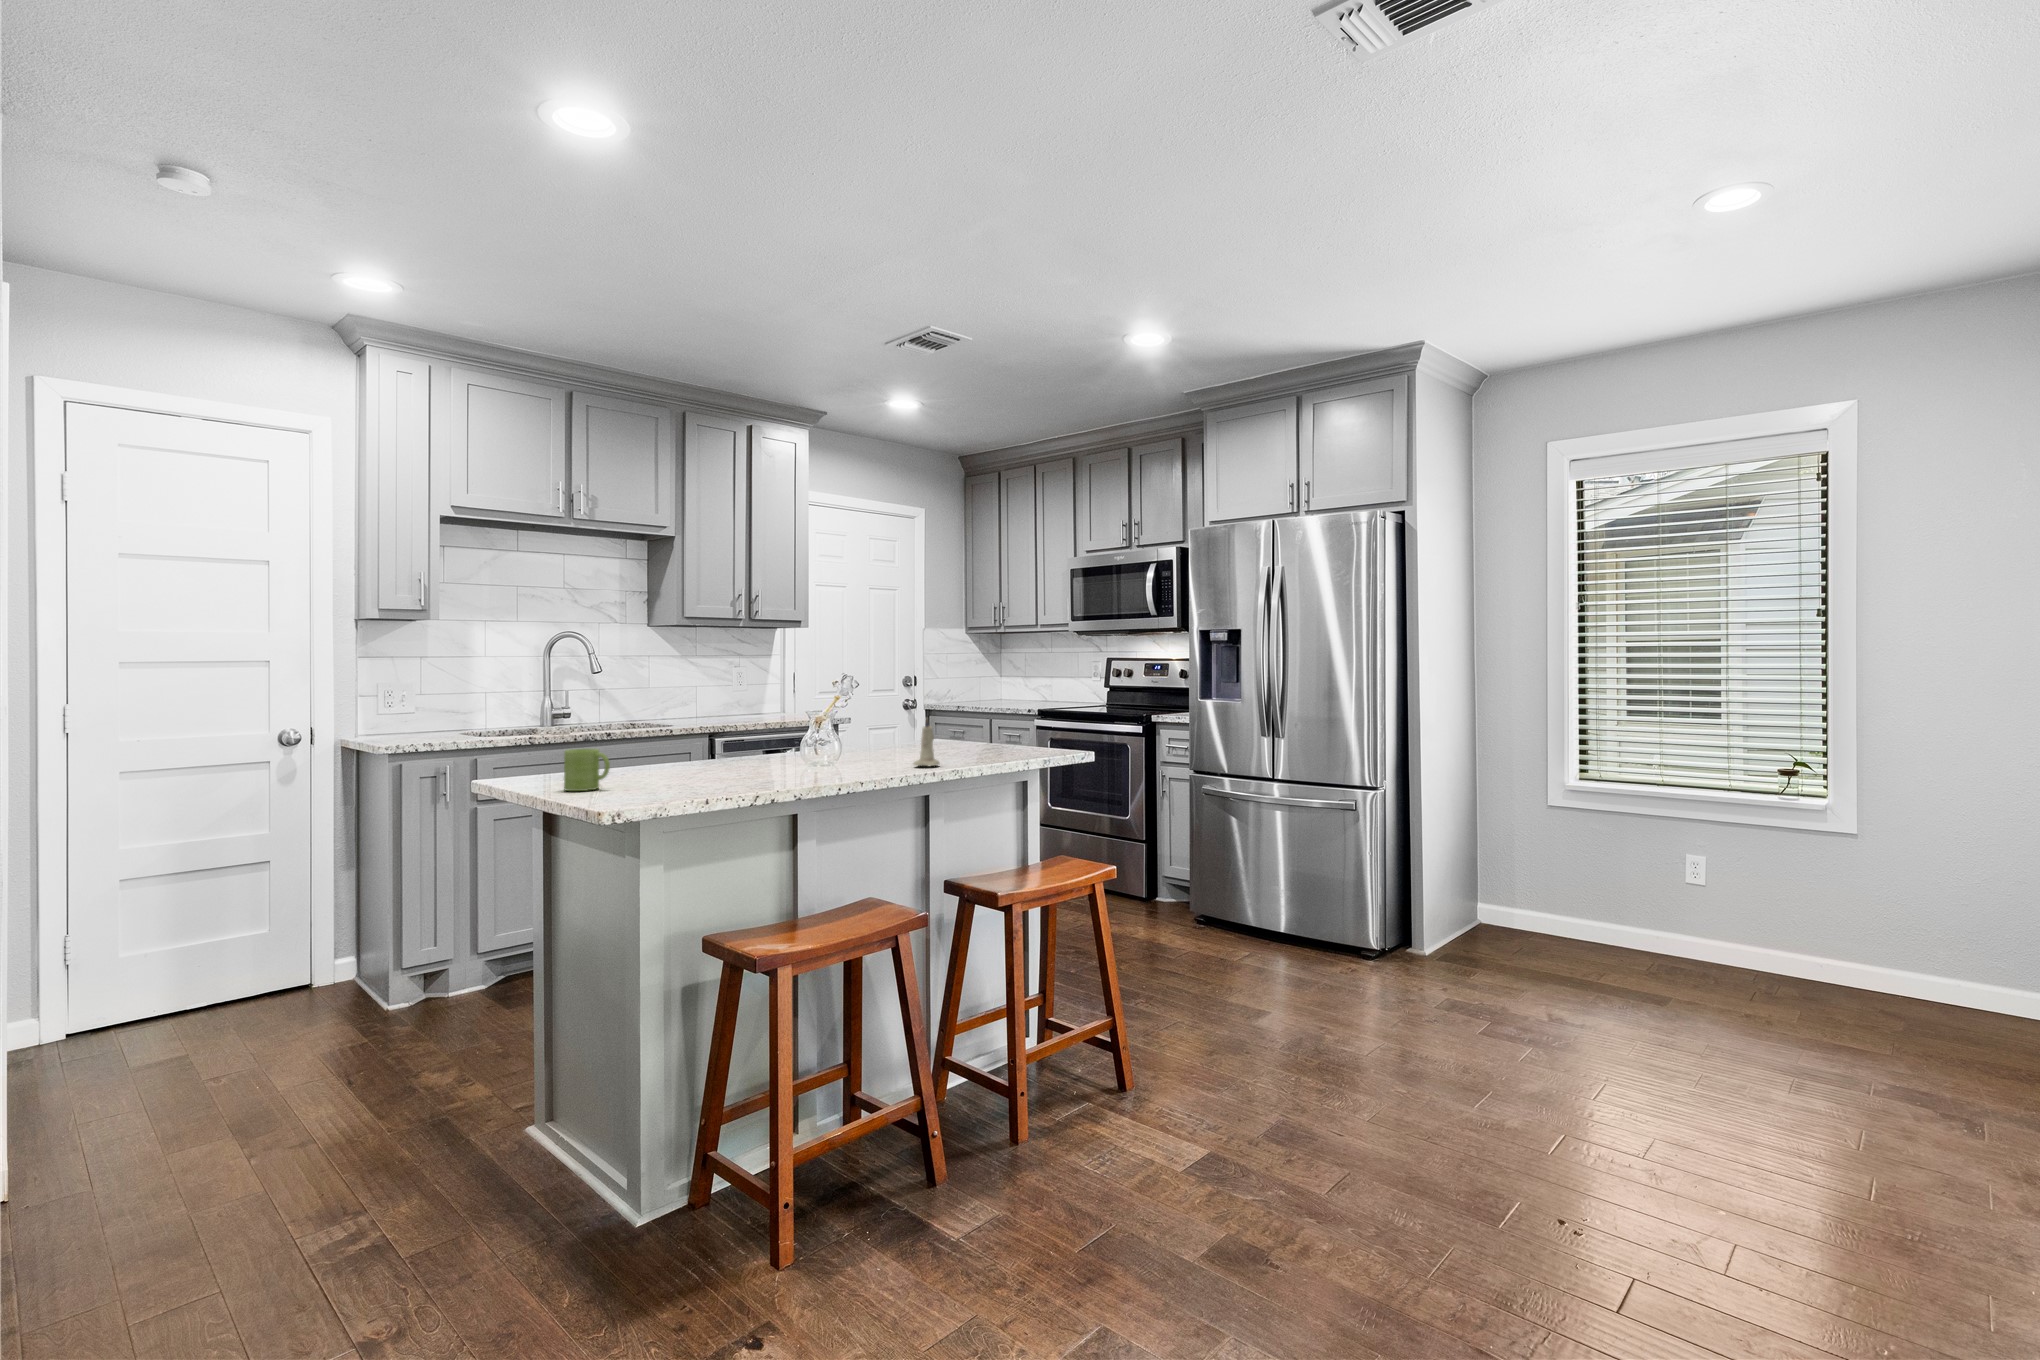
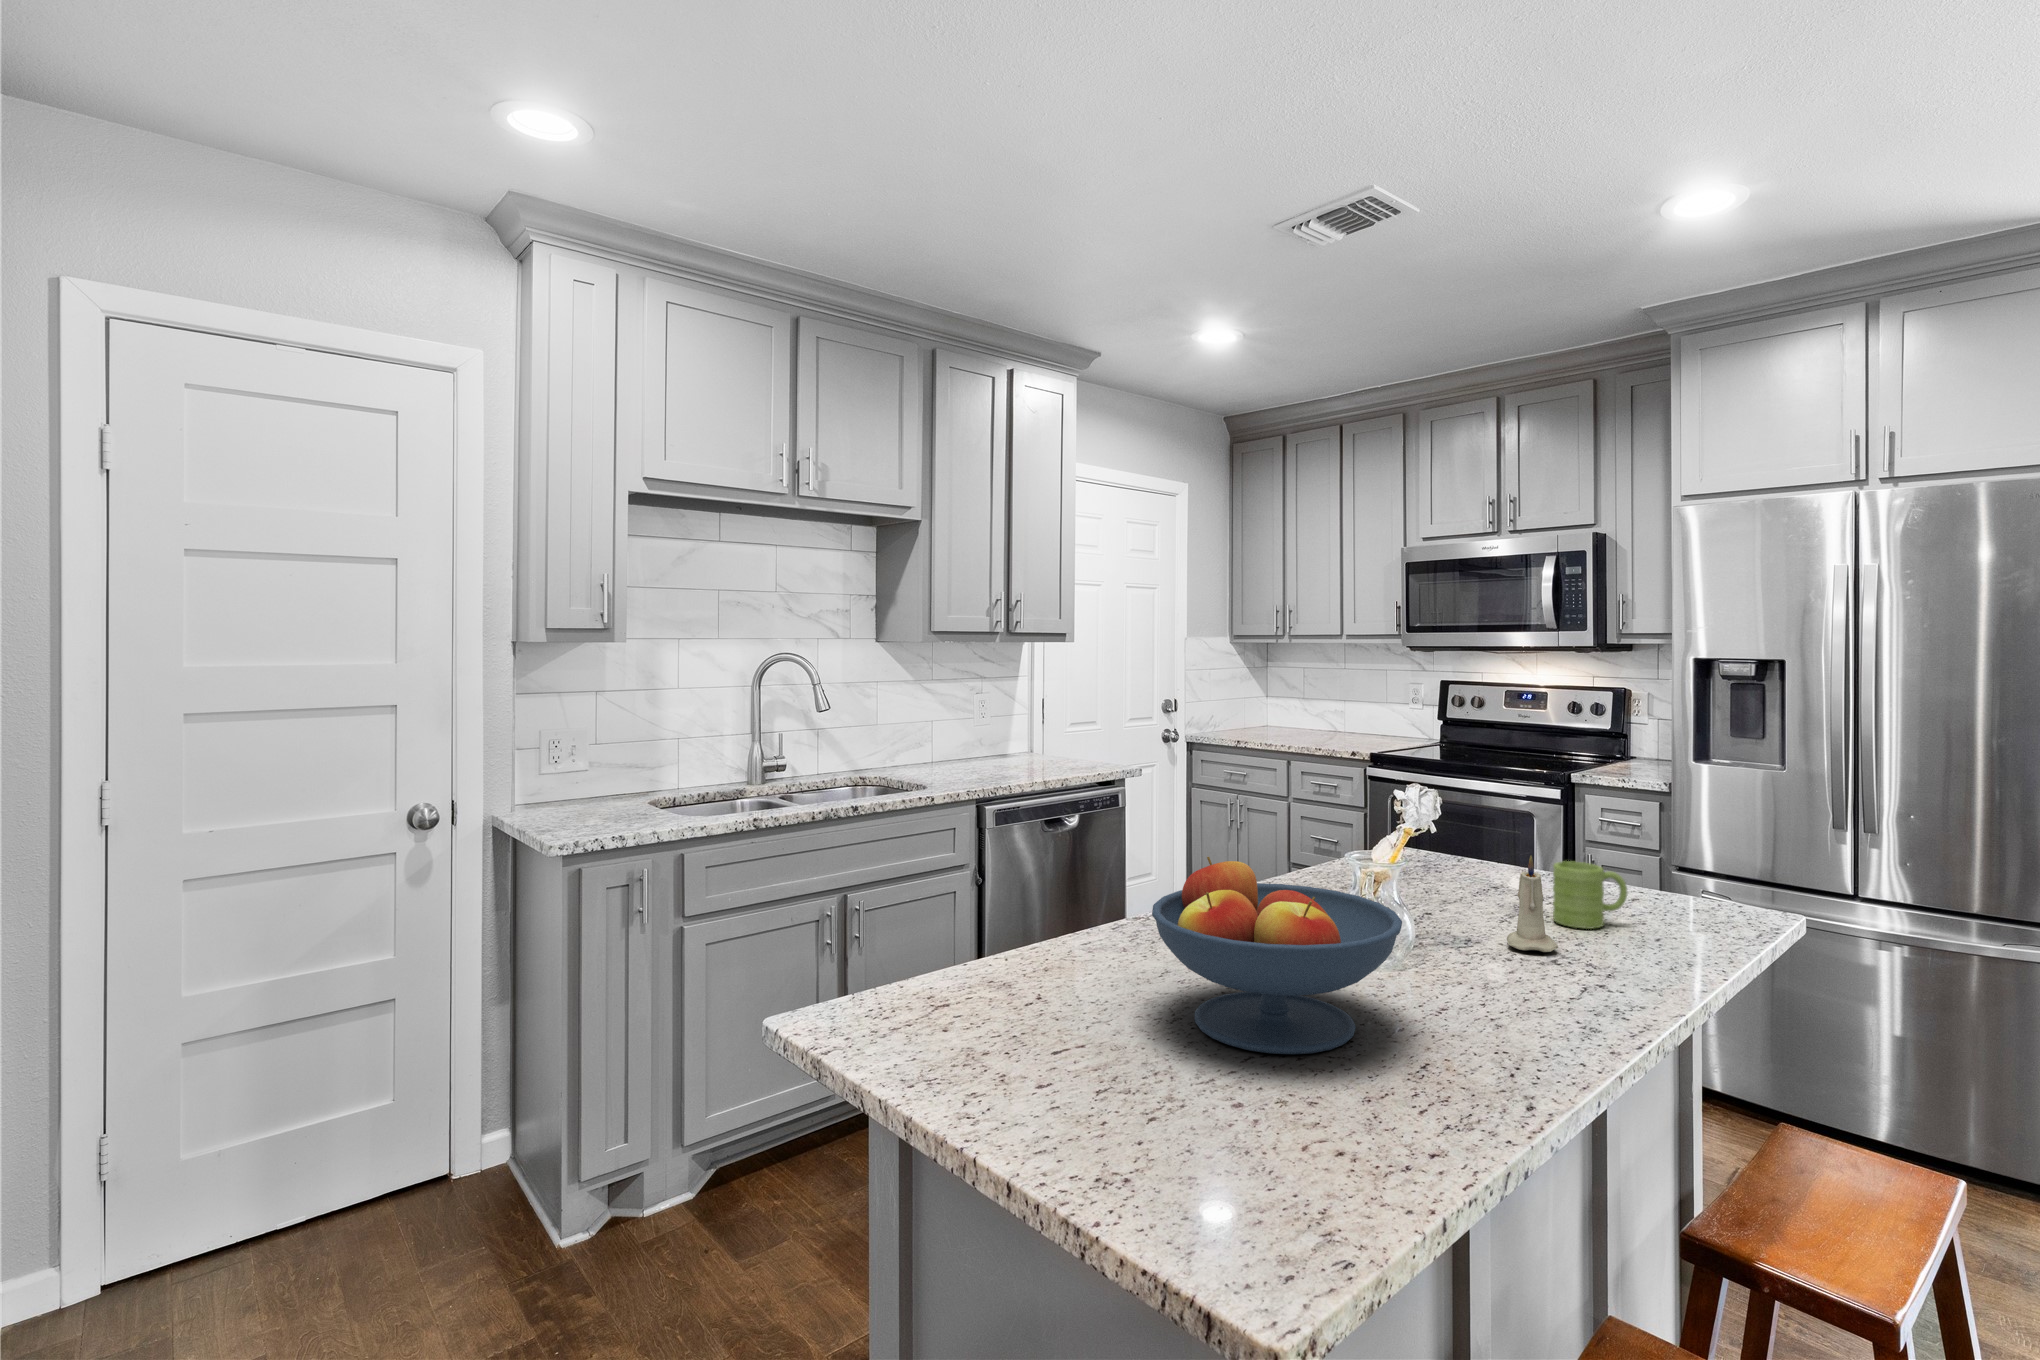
fruit bowl: none [669,707,797,787] -> present [1152,857,1402,1054]
mug: present [564,749,610,791] -> present [1553,861,1627,929]

